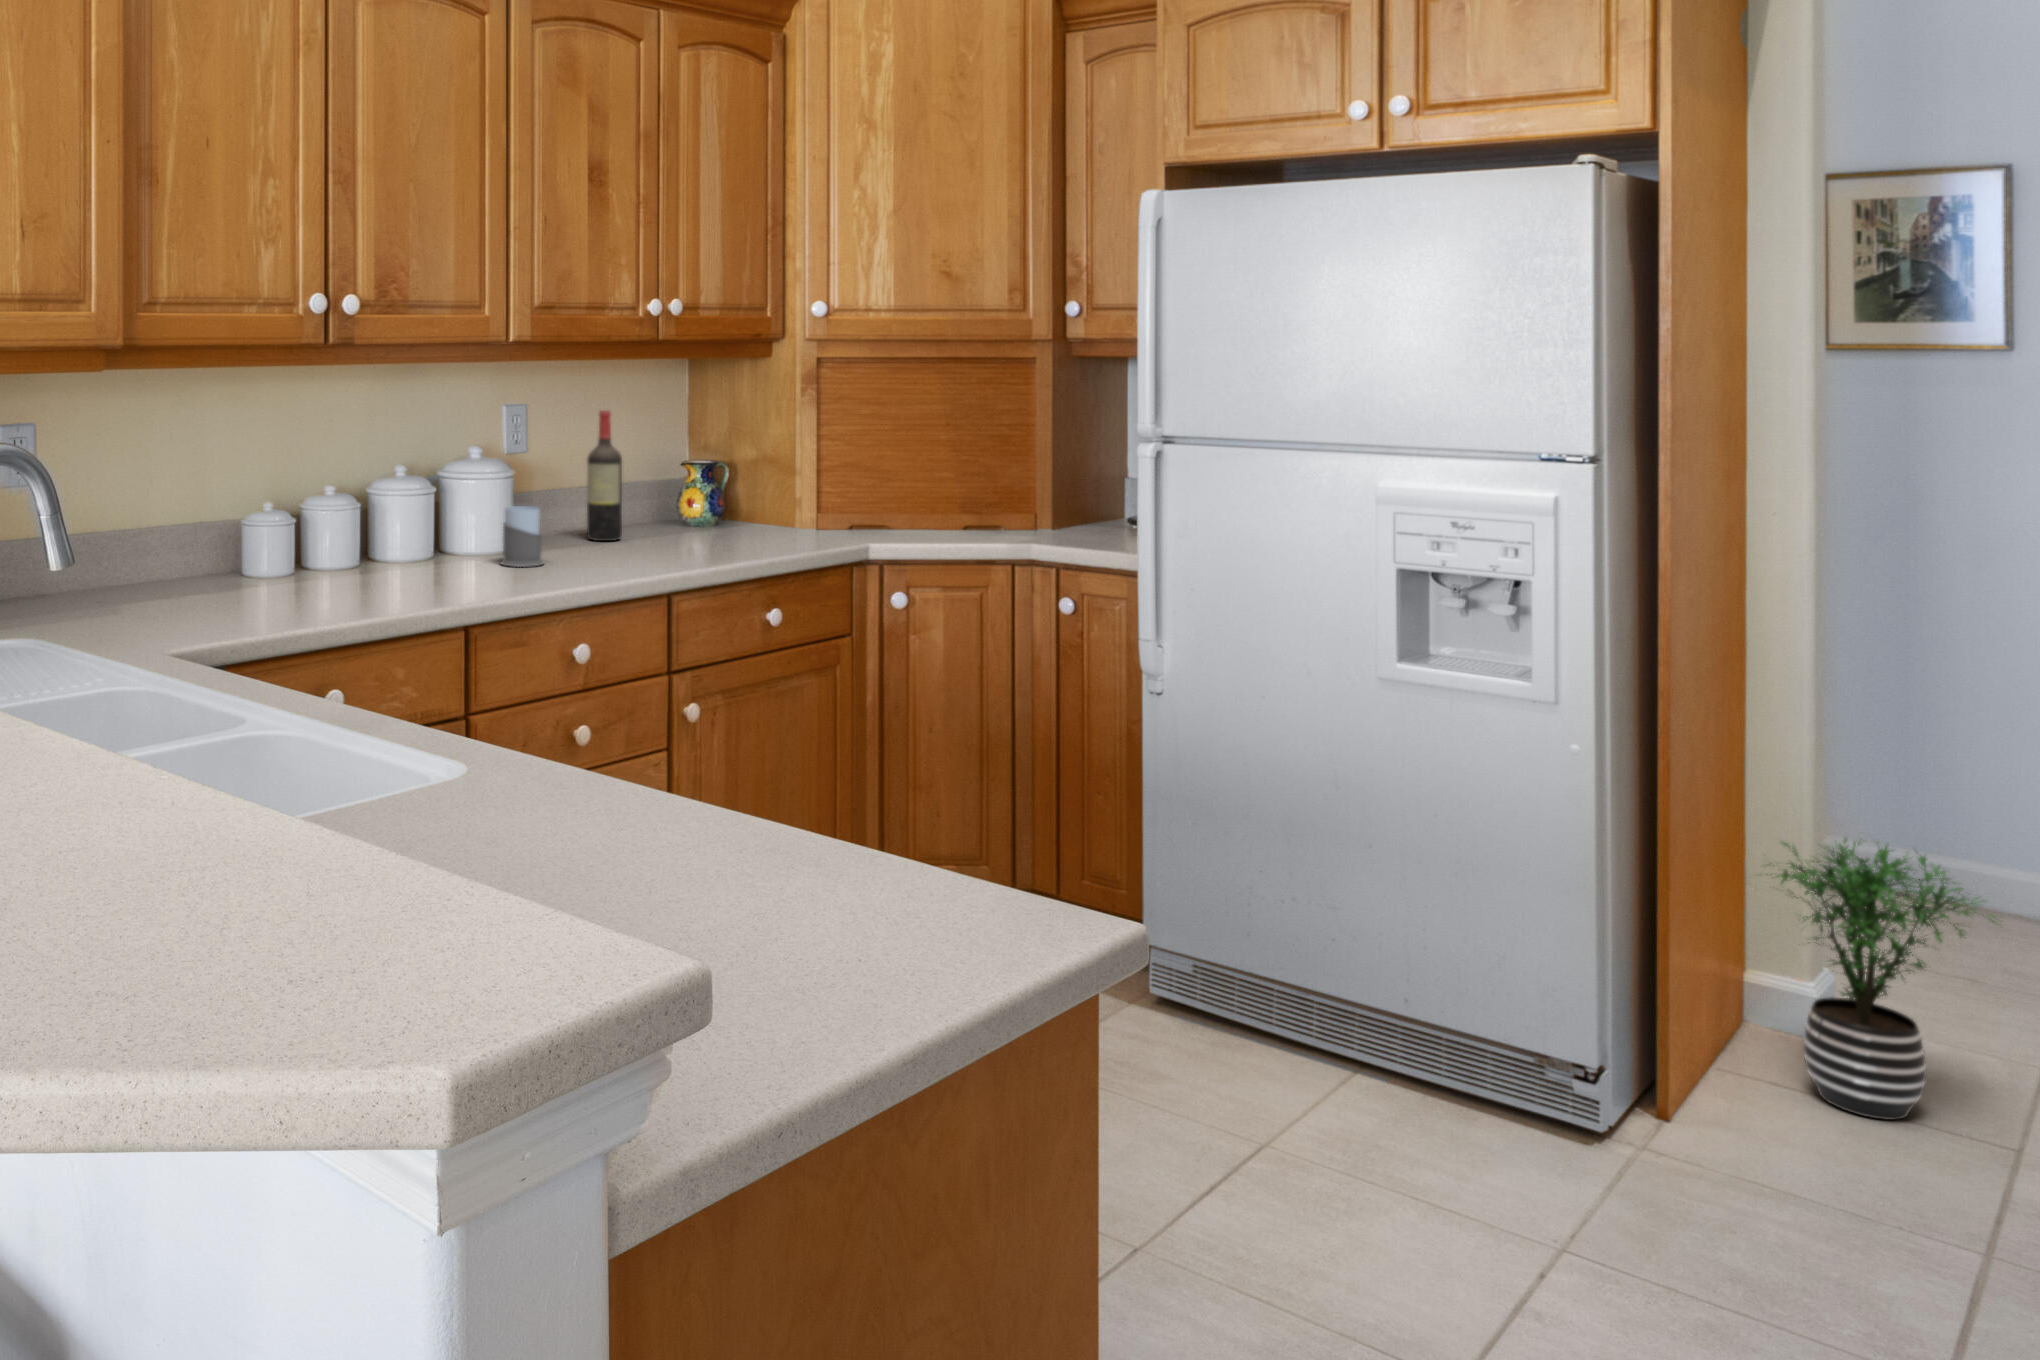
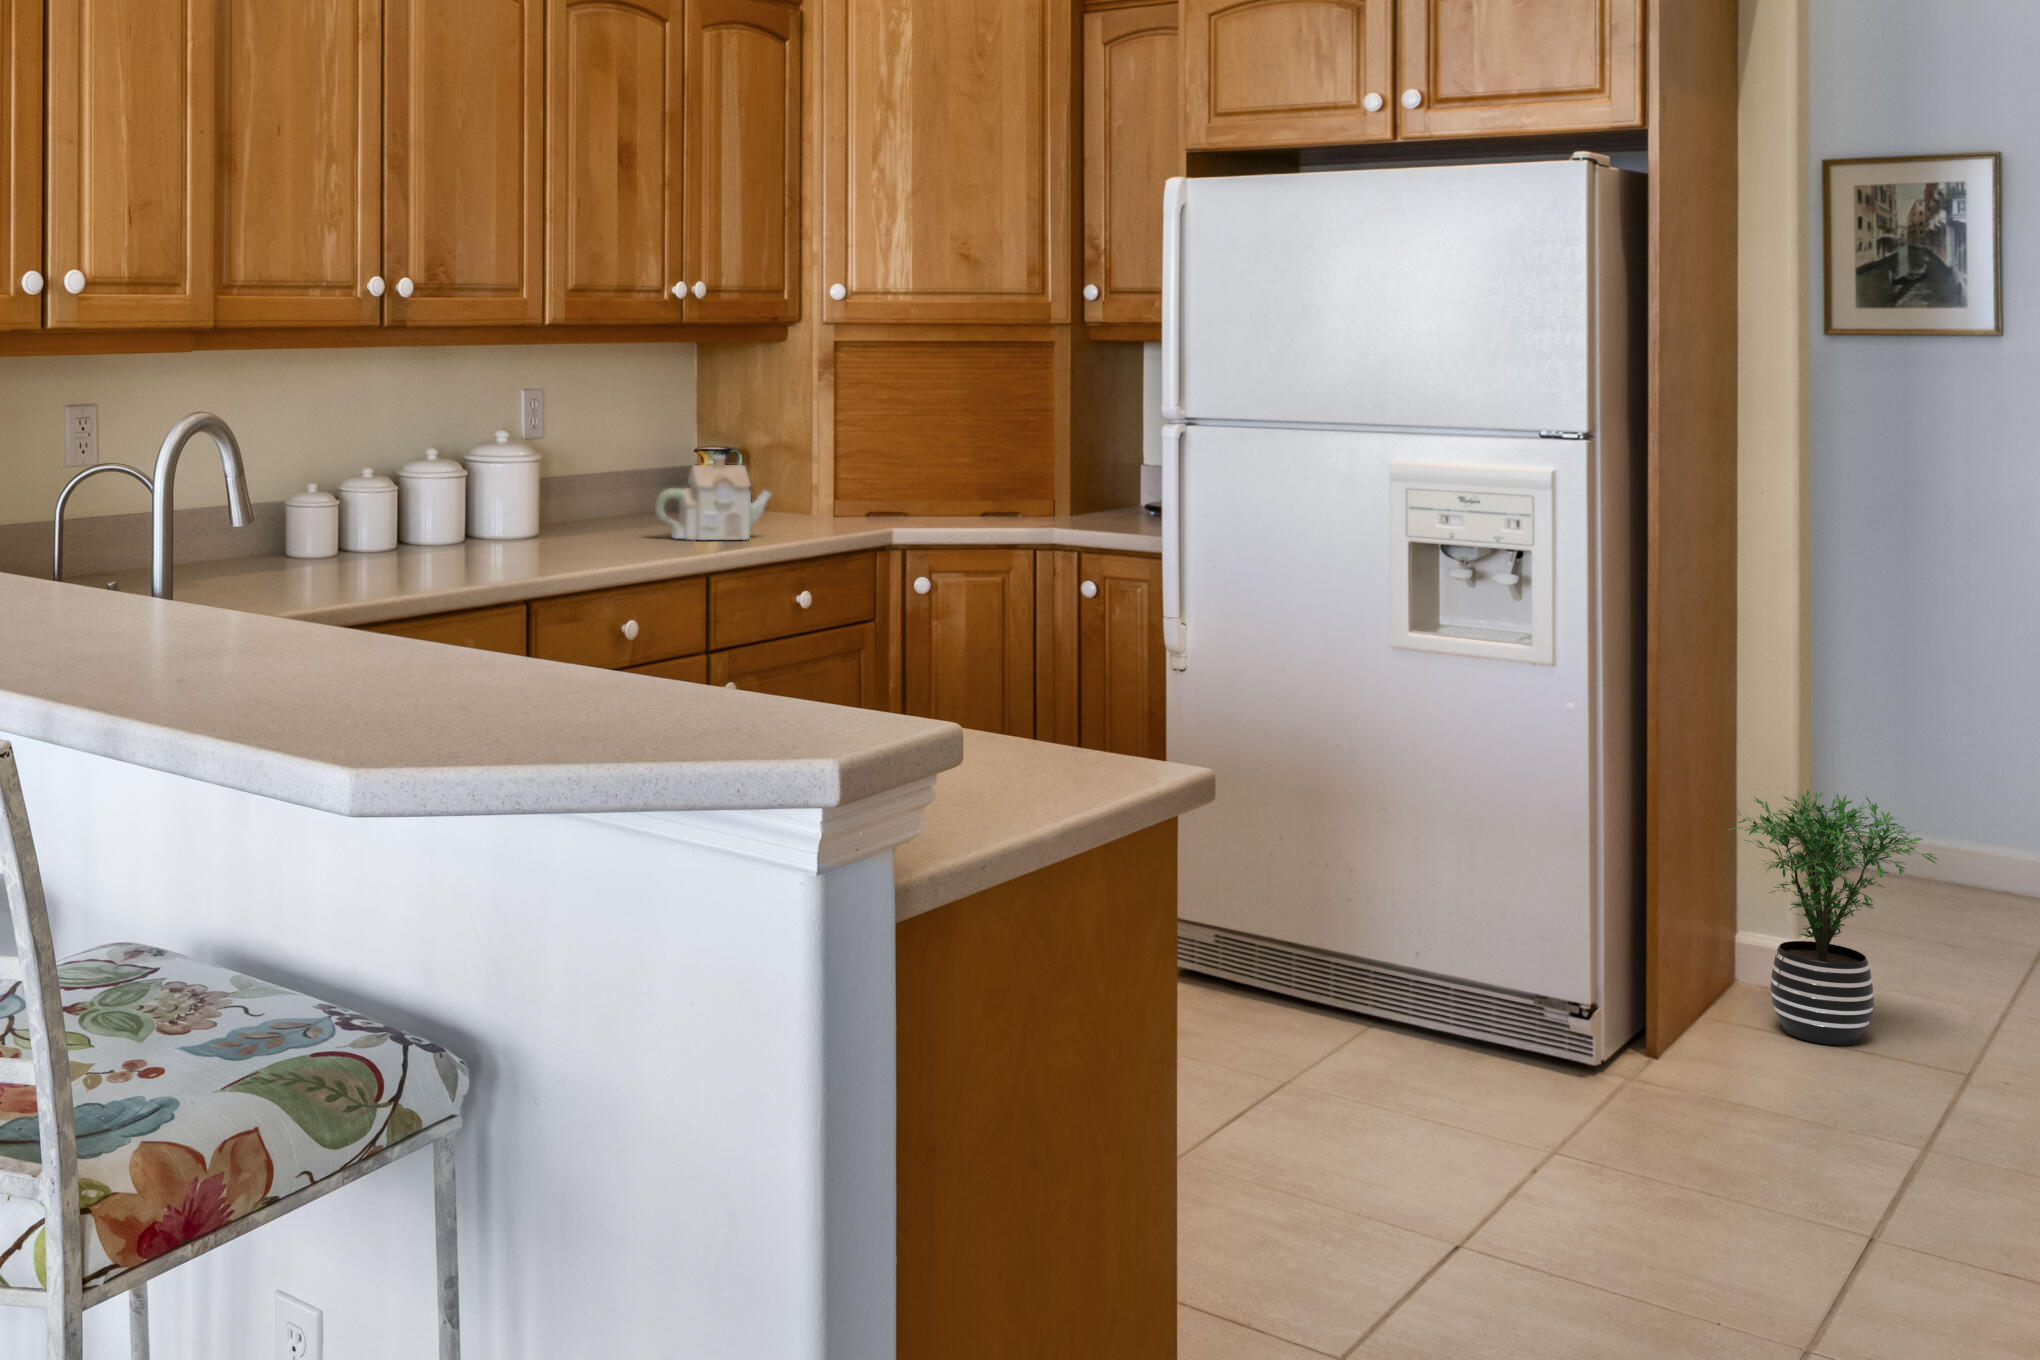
wine bottle: present [587,410,622,541] -> none [601,398,638,534]
teapot: none [634,466,750,550] -> present [655,455,771,540]
mug: present [501,506,549,567] -> none [529,494,587,554]

